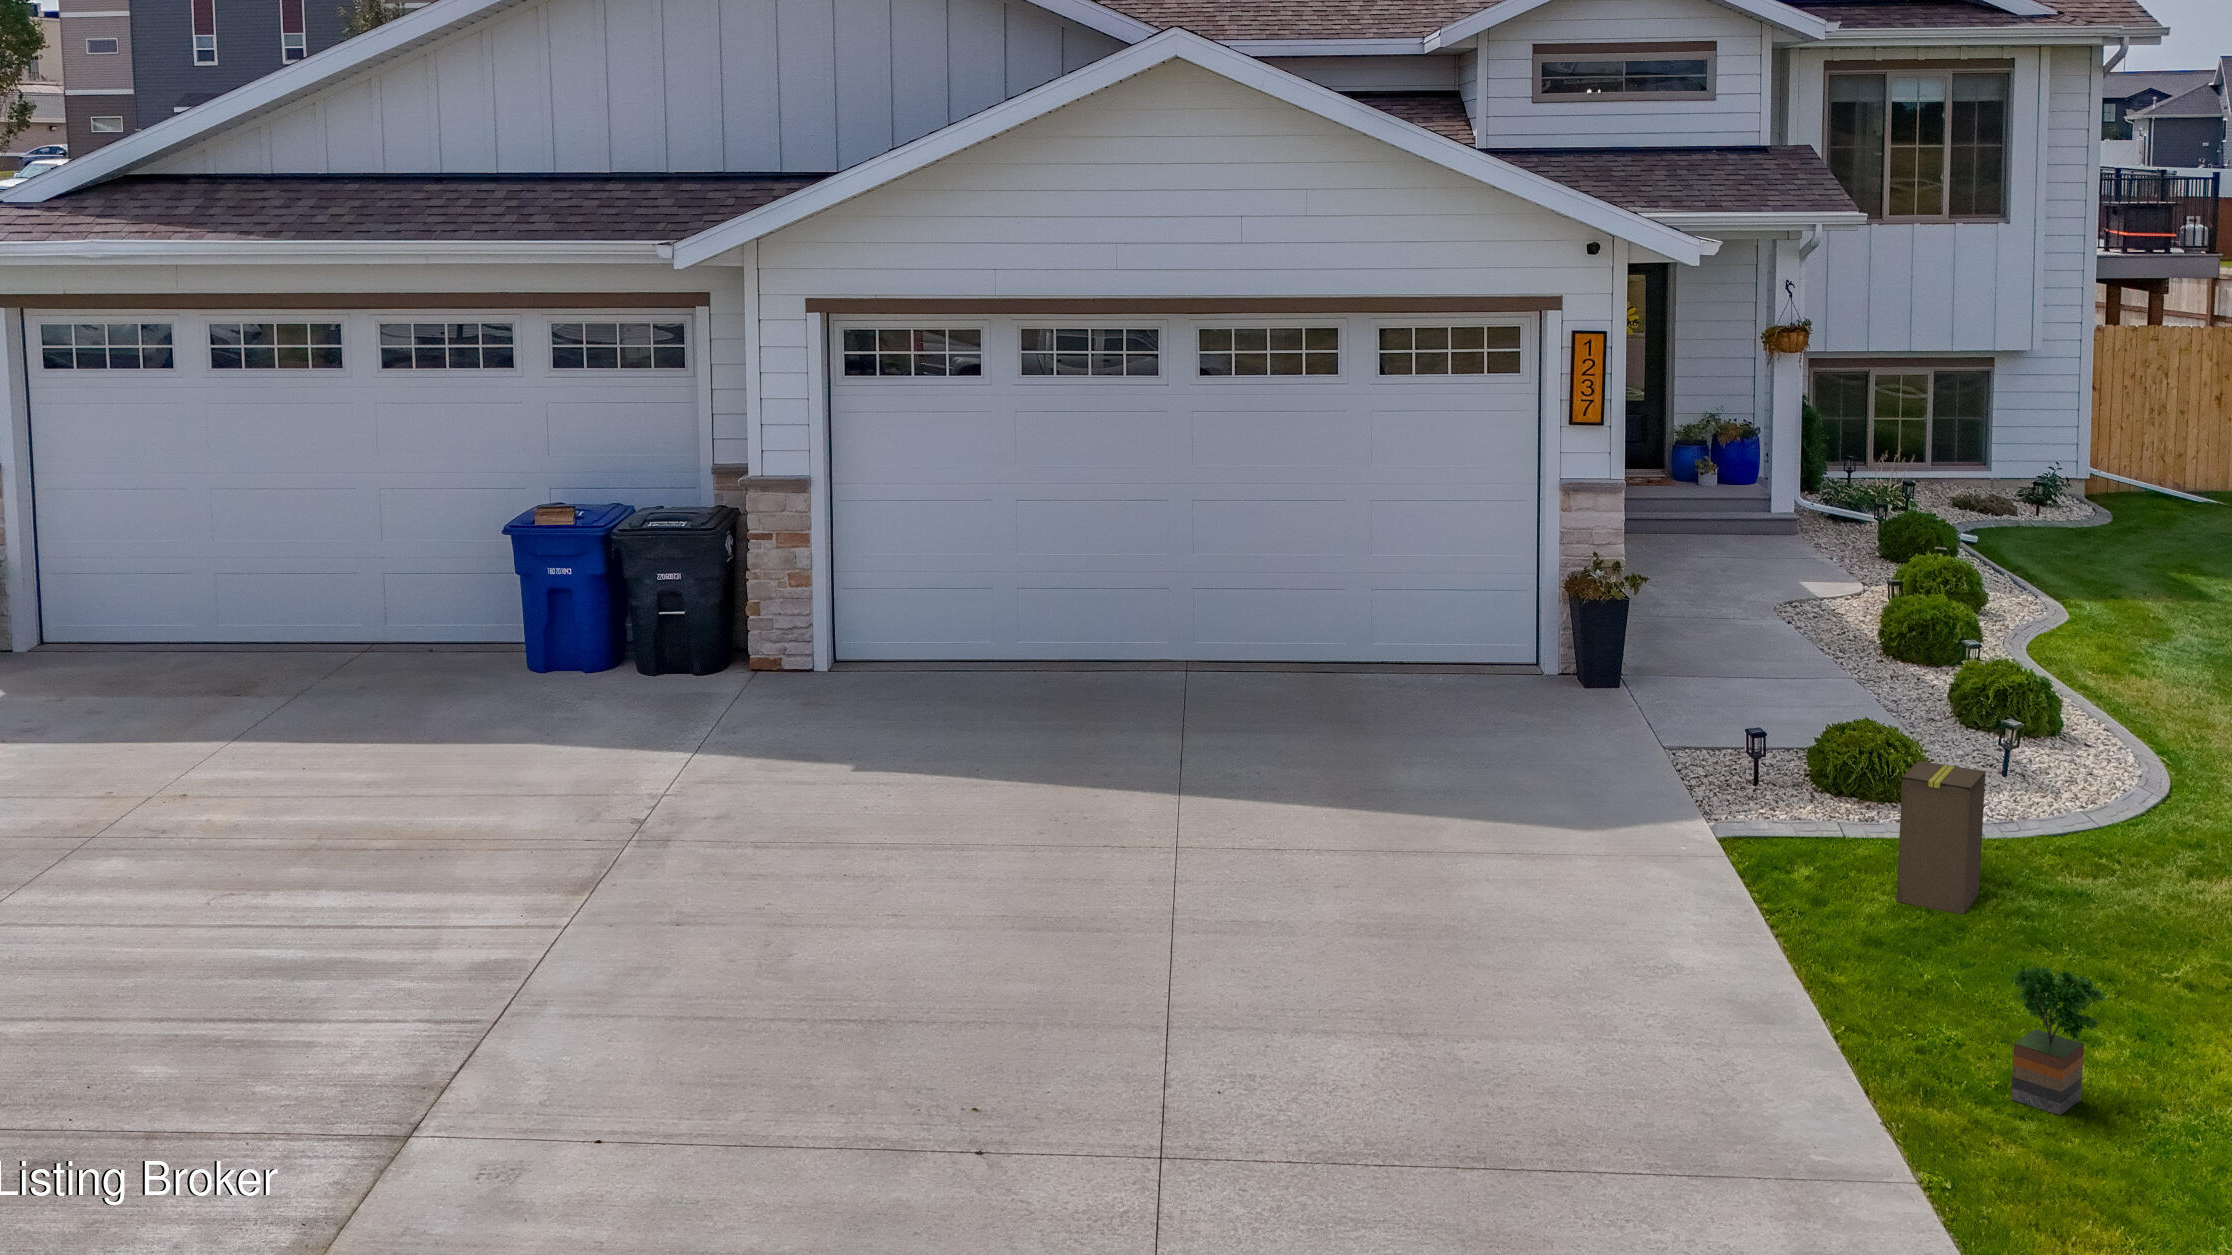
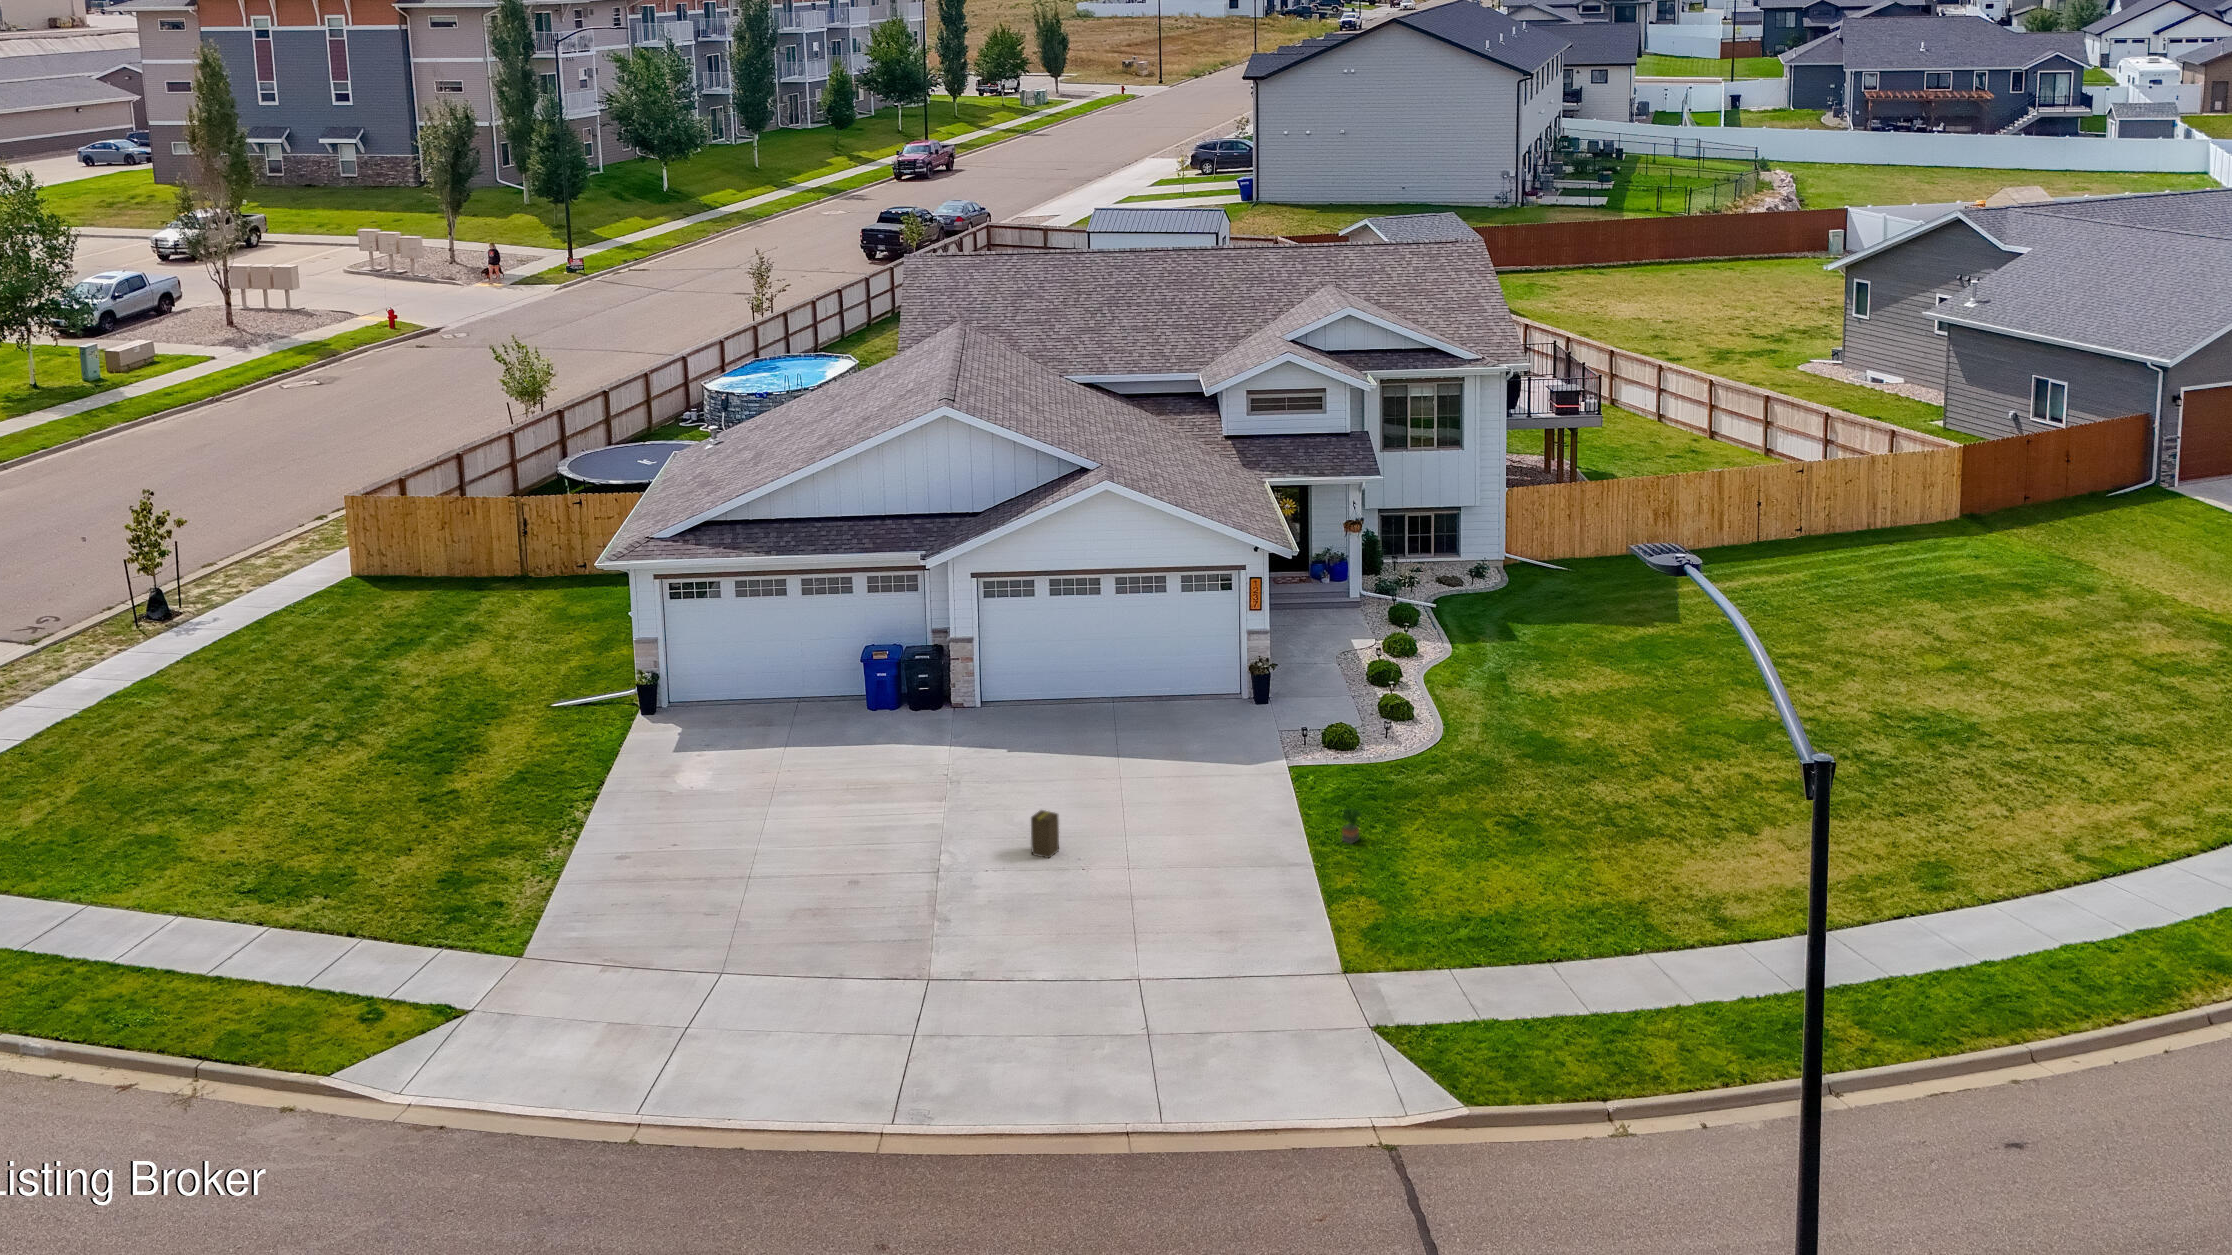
cardboard box: present [1896,761,1986,914] -> present [1031,810,1059,858]

